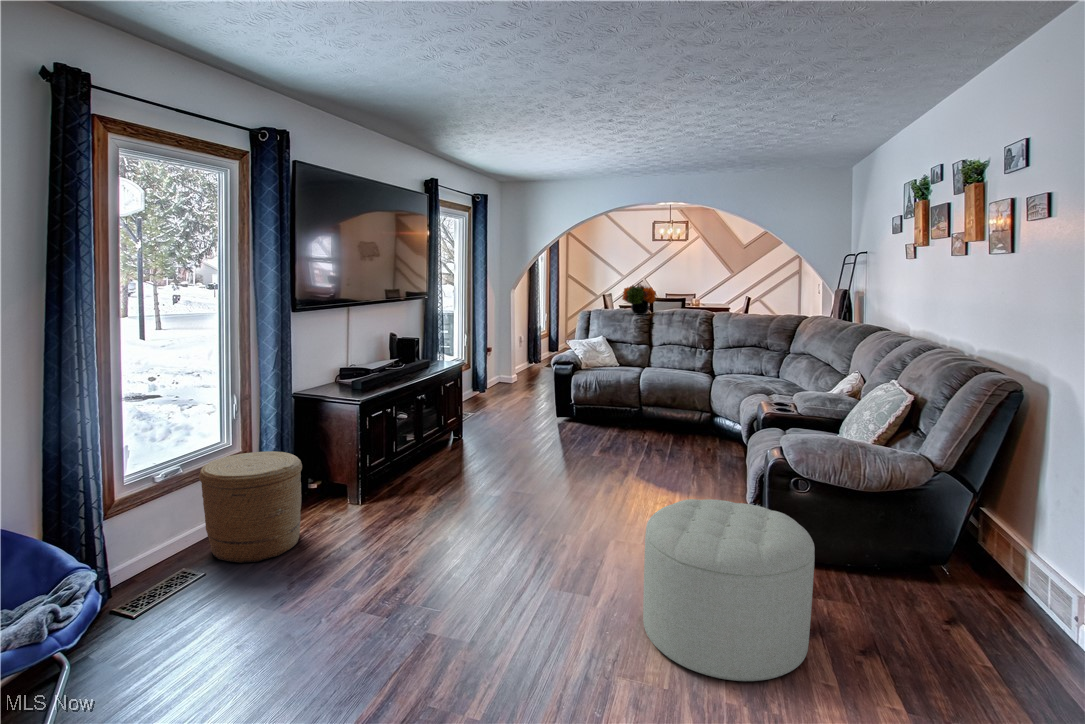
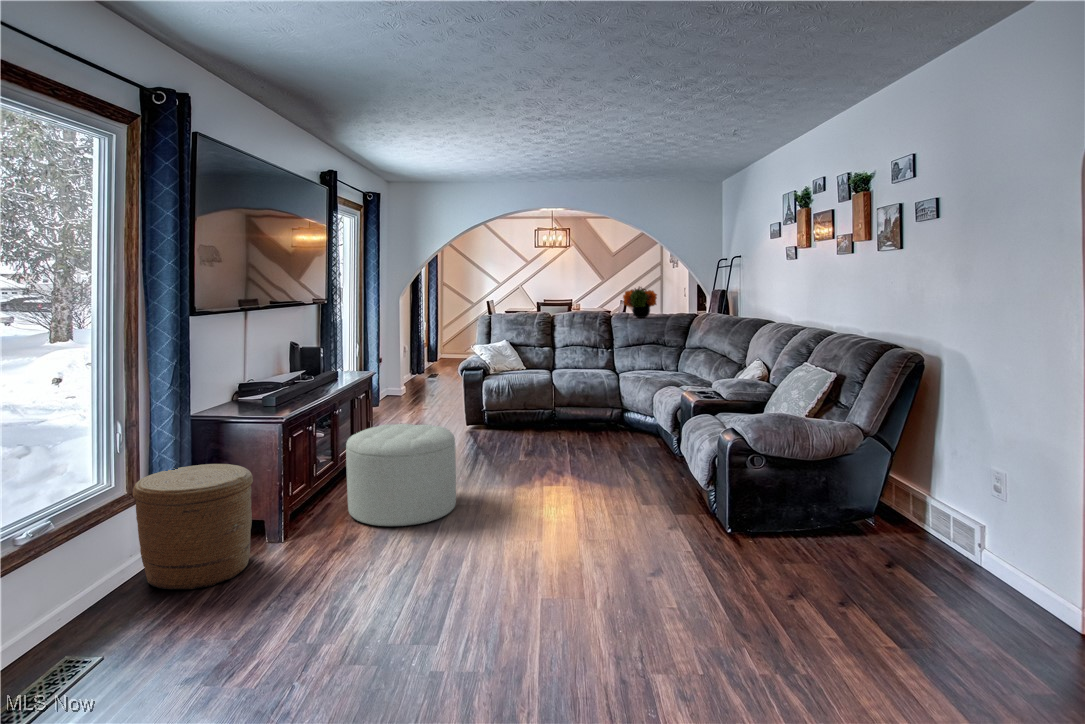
flower arrangement: present [622,284,656,315] -> present [623,287,657,318]
ottoman: present [643,499,815,681] -> present [346,424,456,526]

